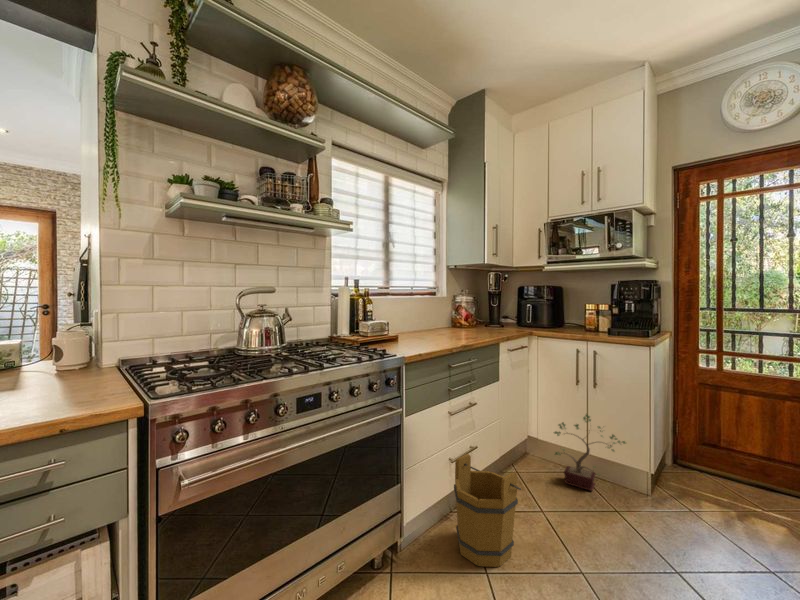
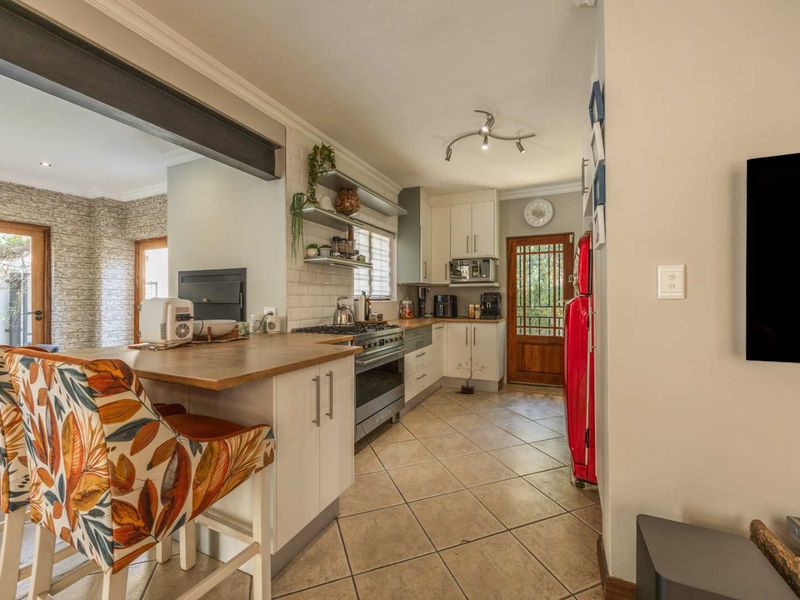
bucket: present [454,454,521,567] -> none [419,372,448,415]

